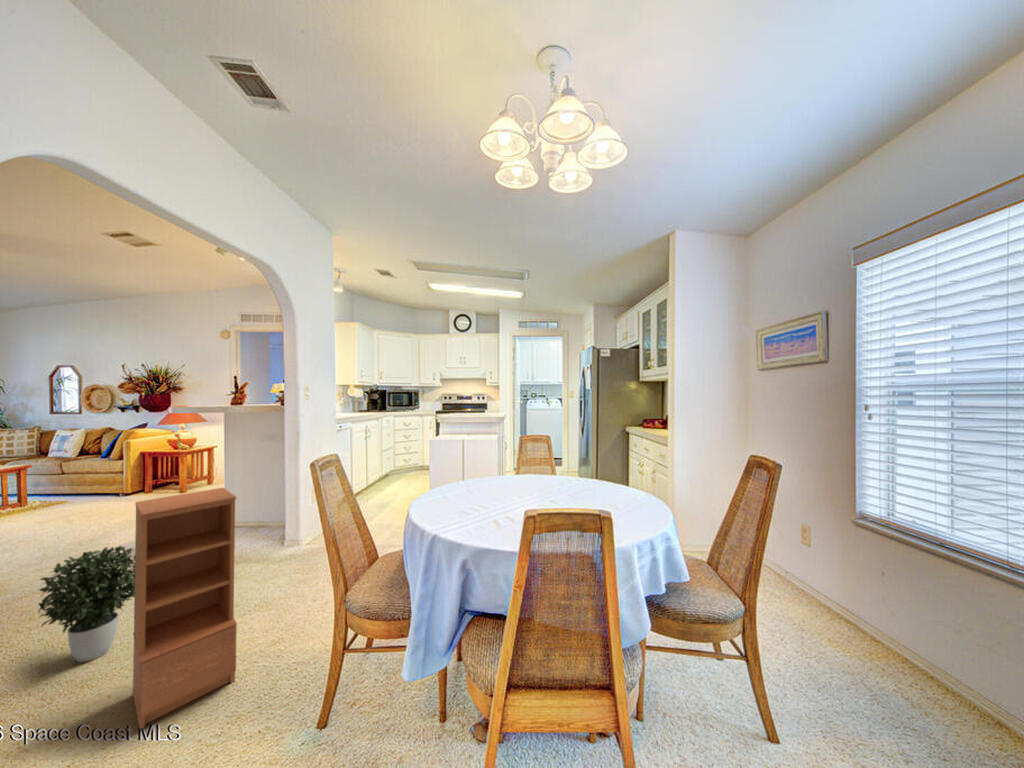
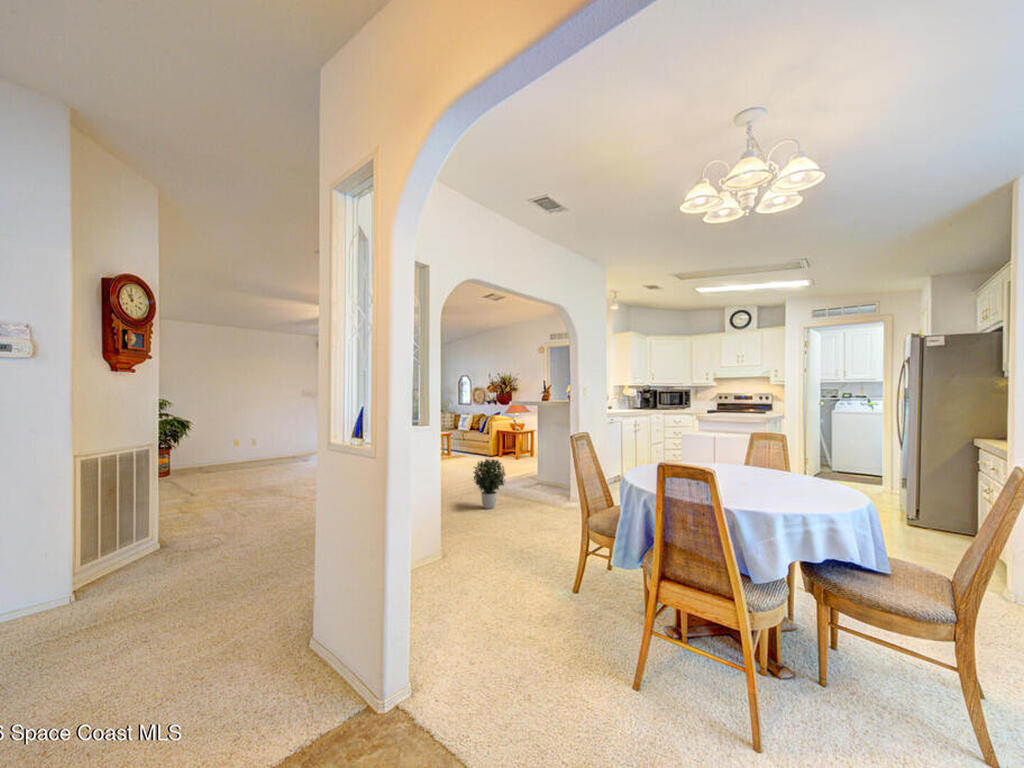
bookcase: present [133,488,237,729] -> none [504,433,541,529]

